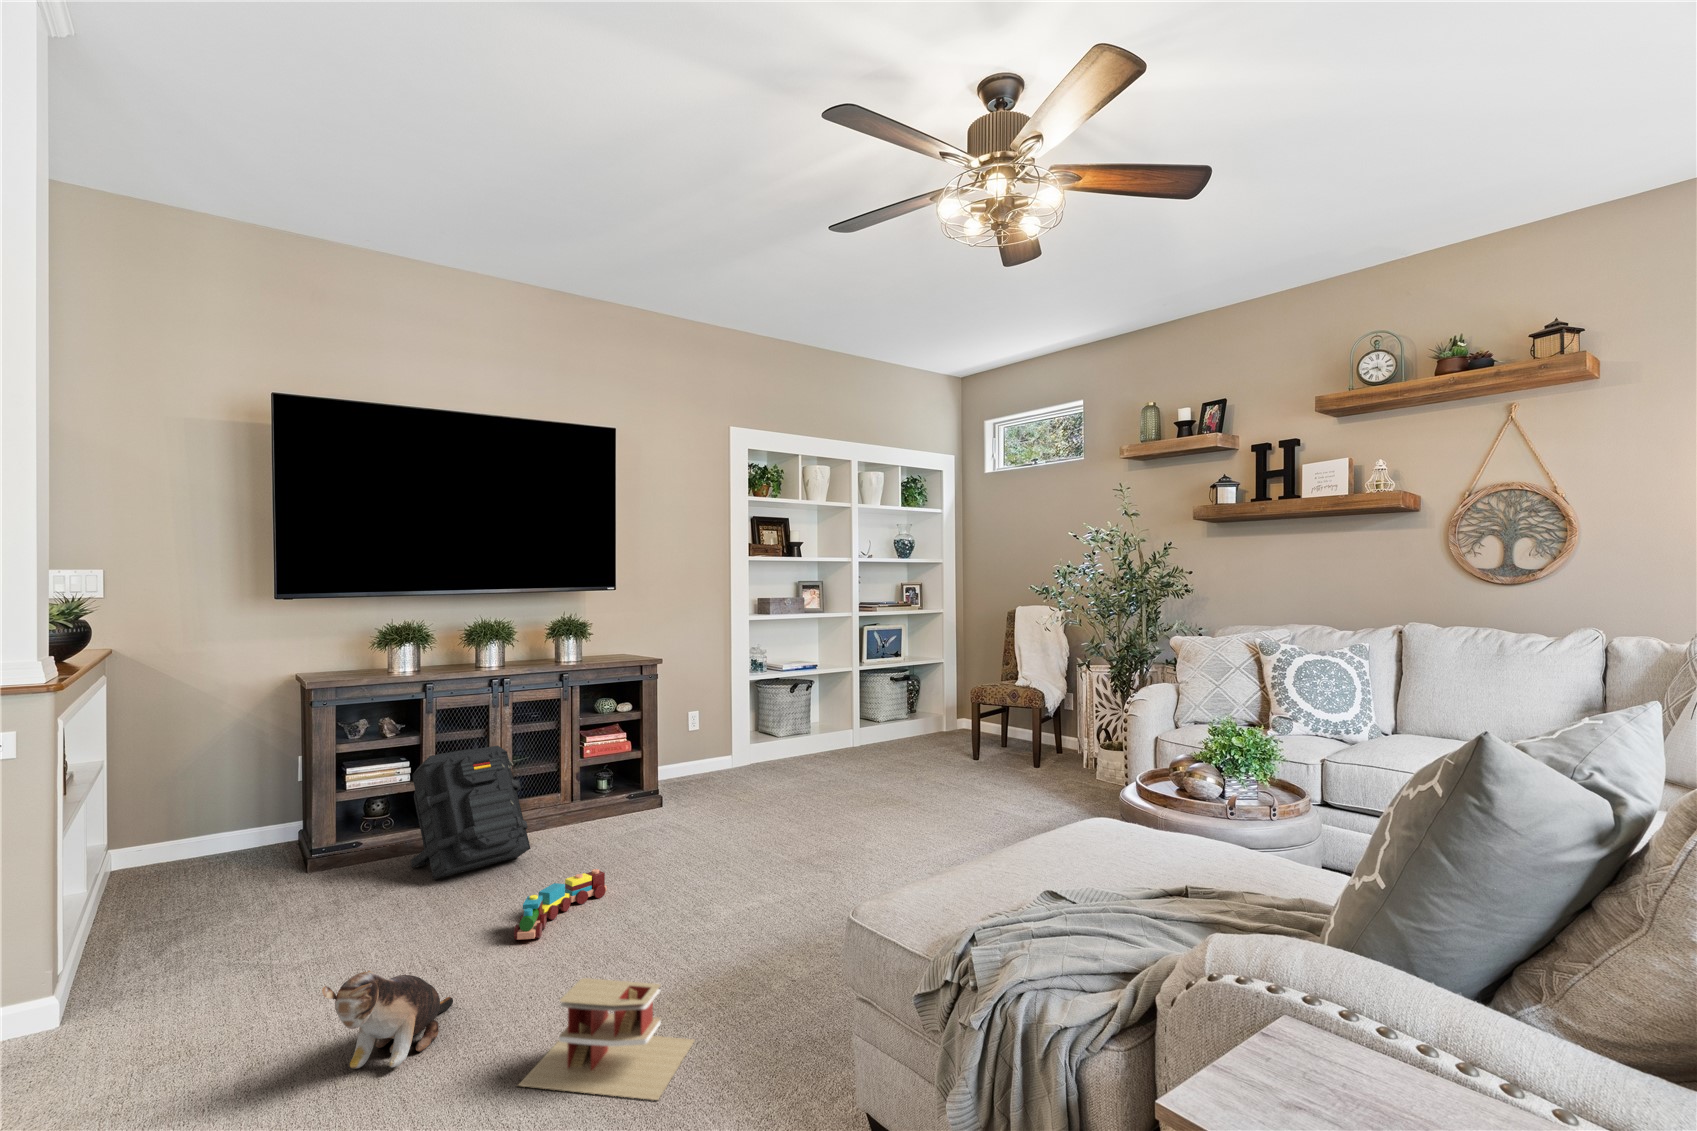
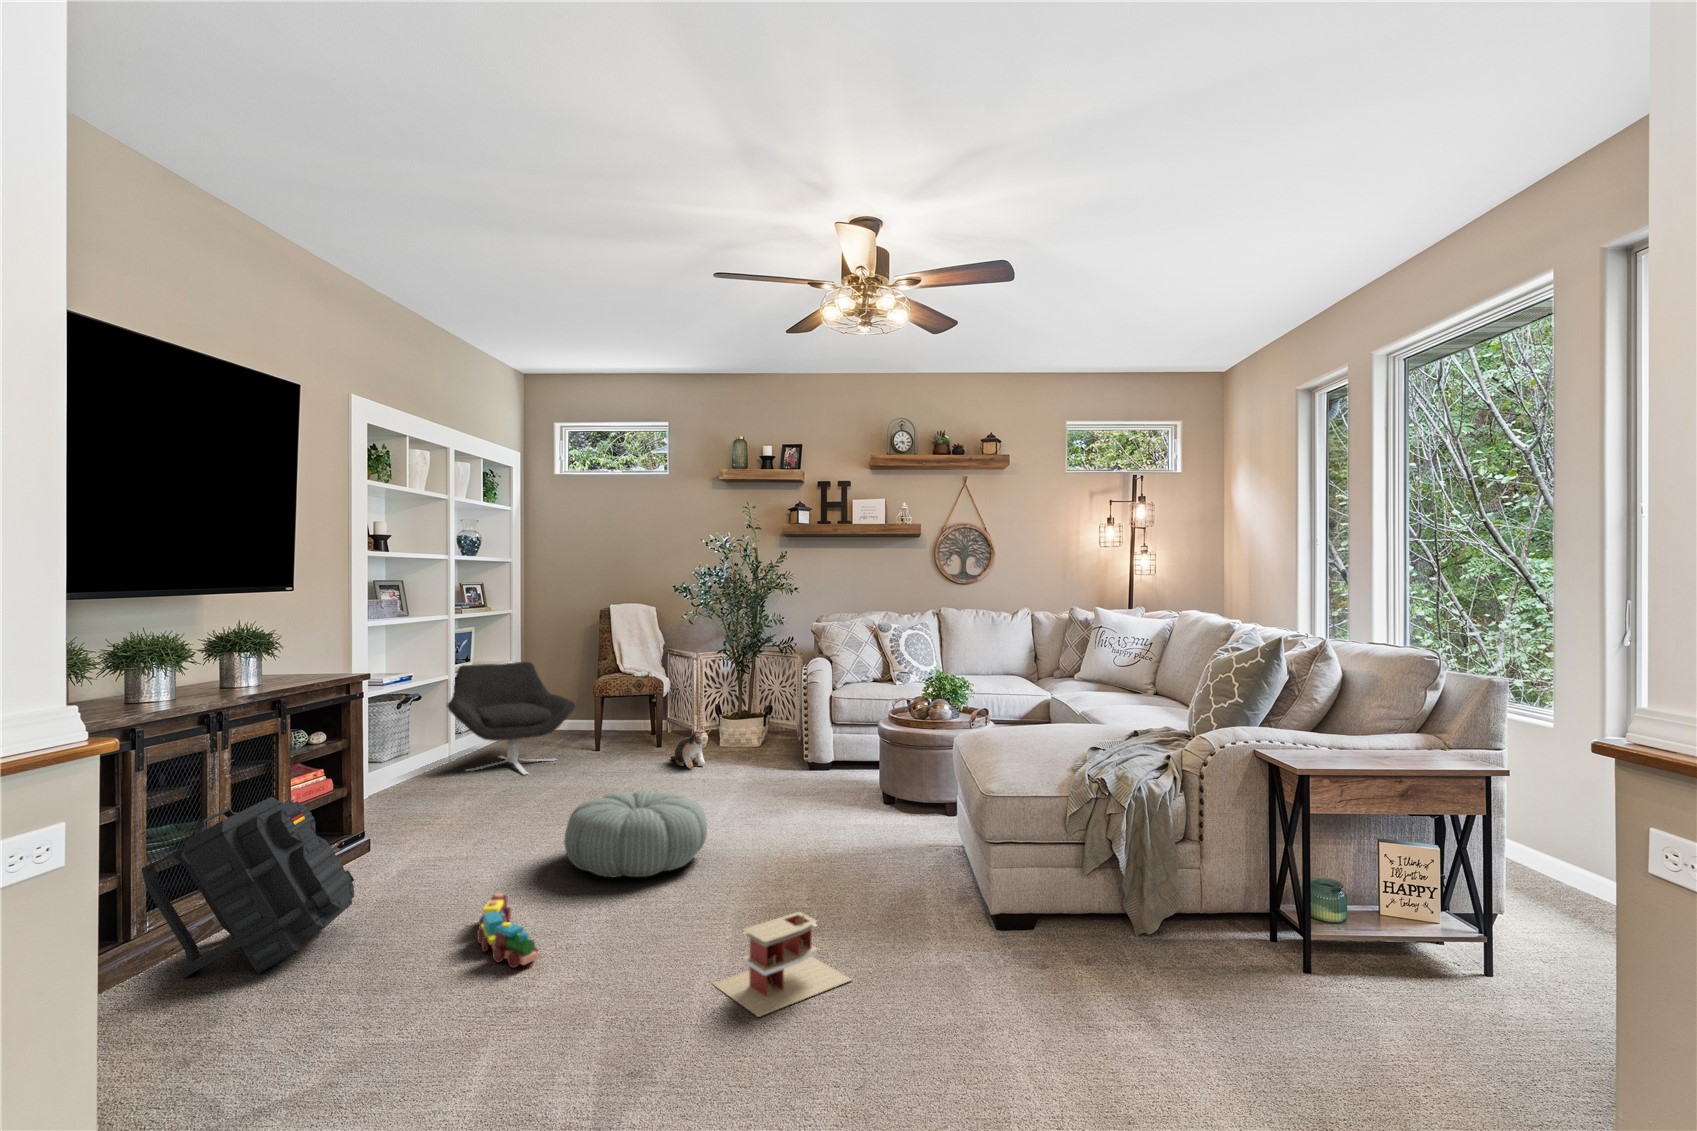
lounge chair: none [826,660,941,772] -> present [447,662,576,774]
pouf: none [706,801,857,898] -> present [564,790,707,878]
plush toy: present [322,971,453,1069] -> present [671,729,711,768]

